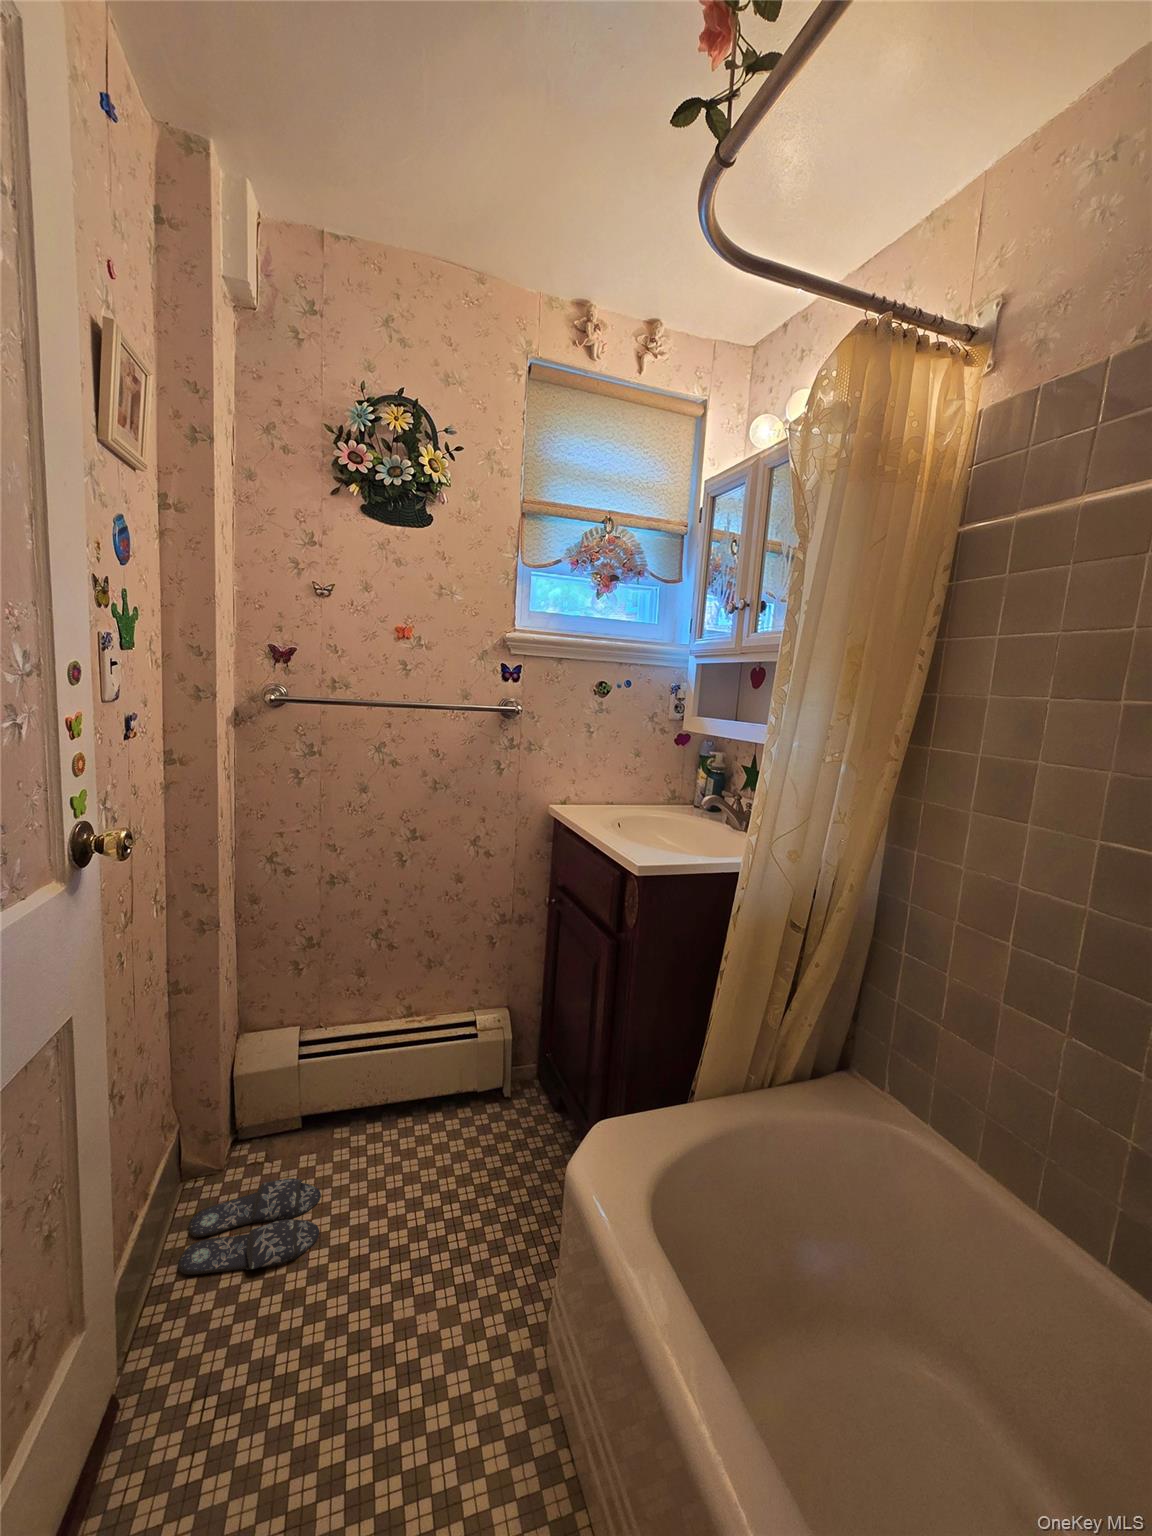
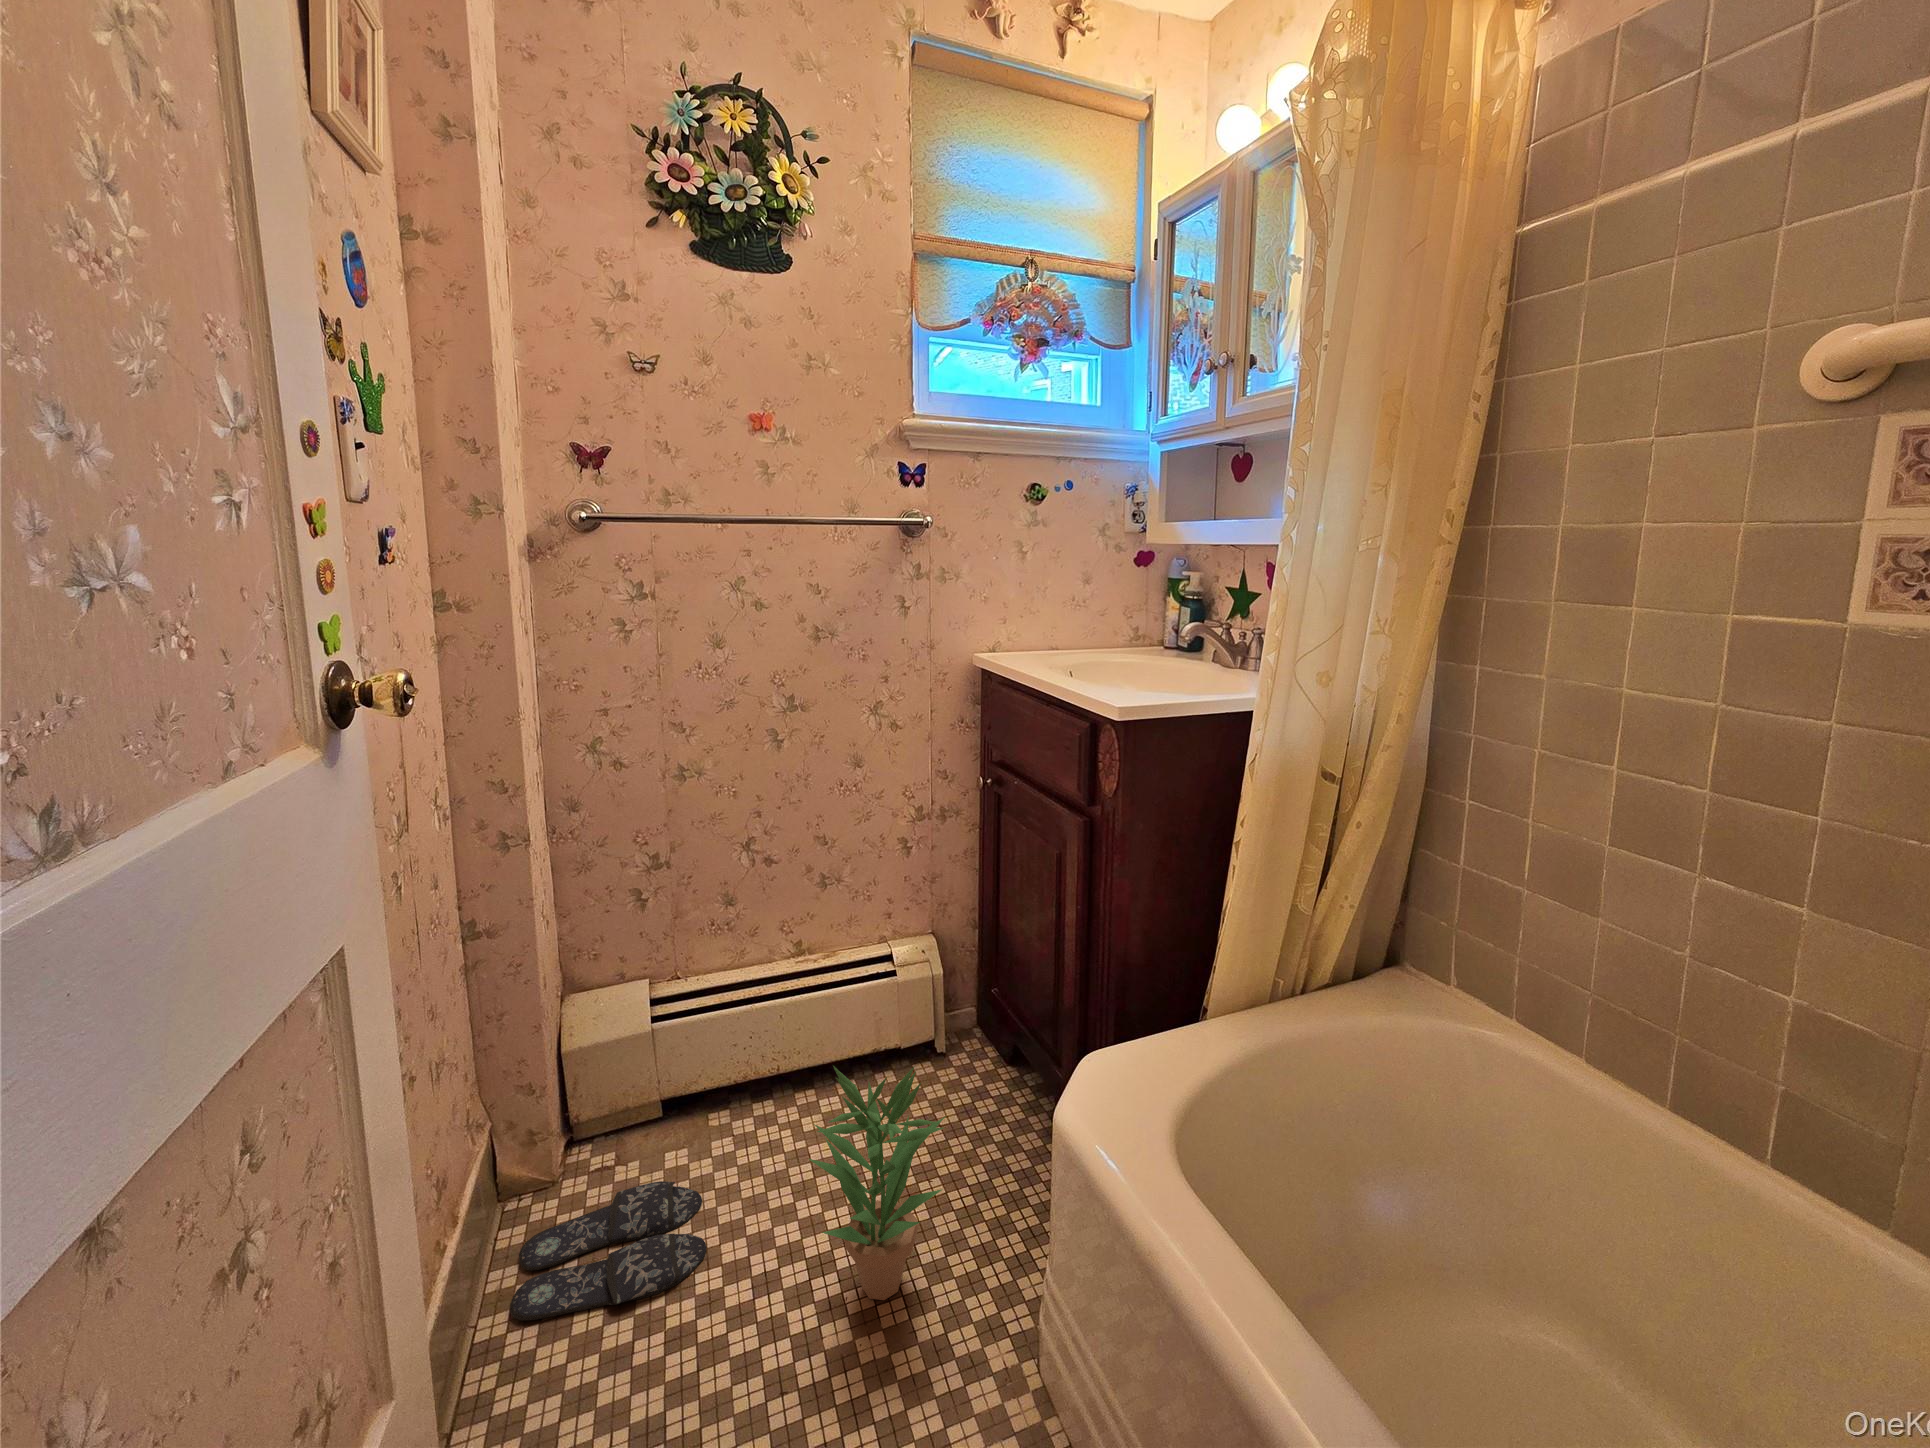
potted plant: none [390,1110,494,1288] -> present [809,1066,945,1300]

